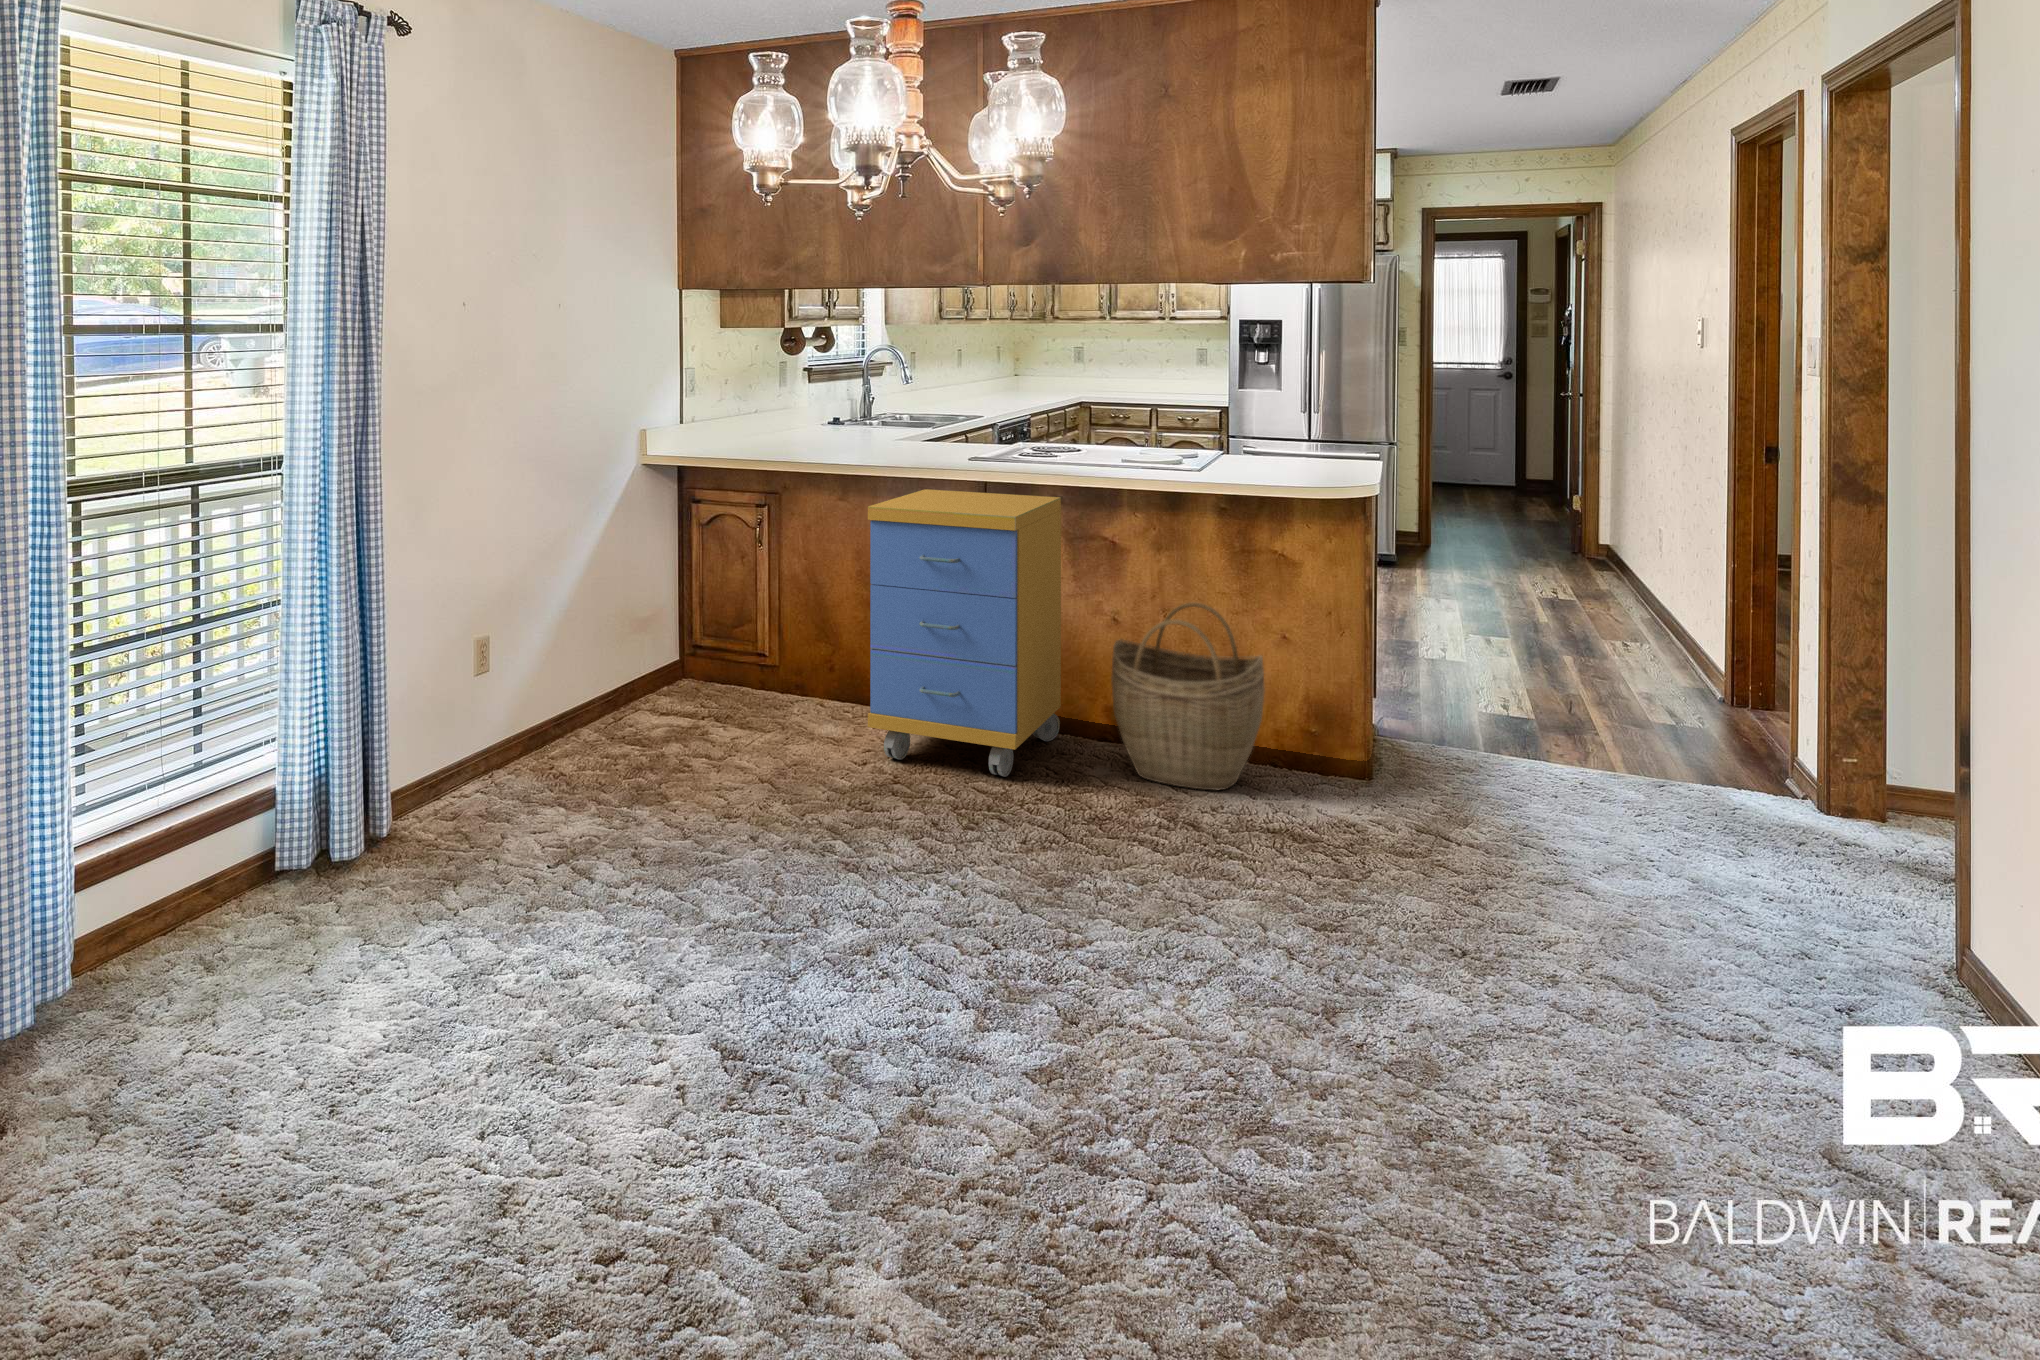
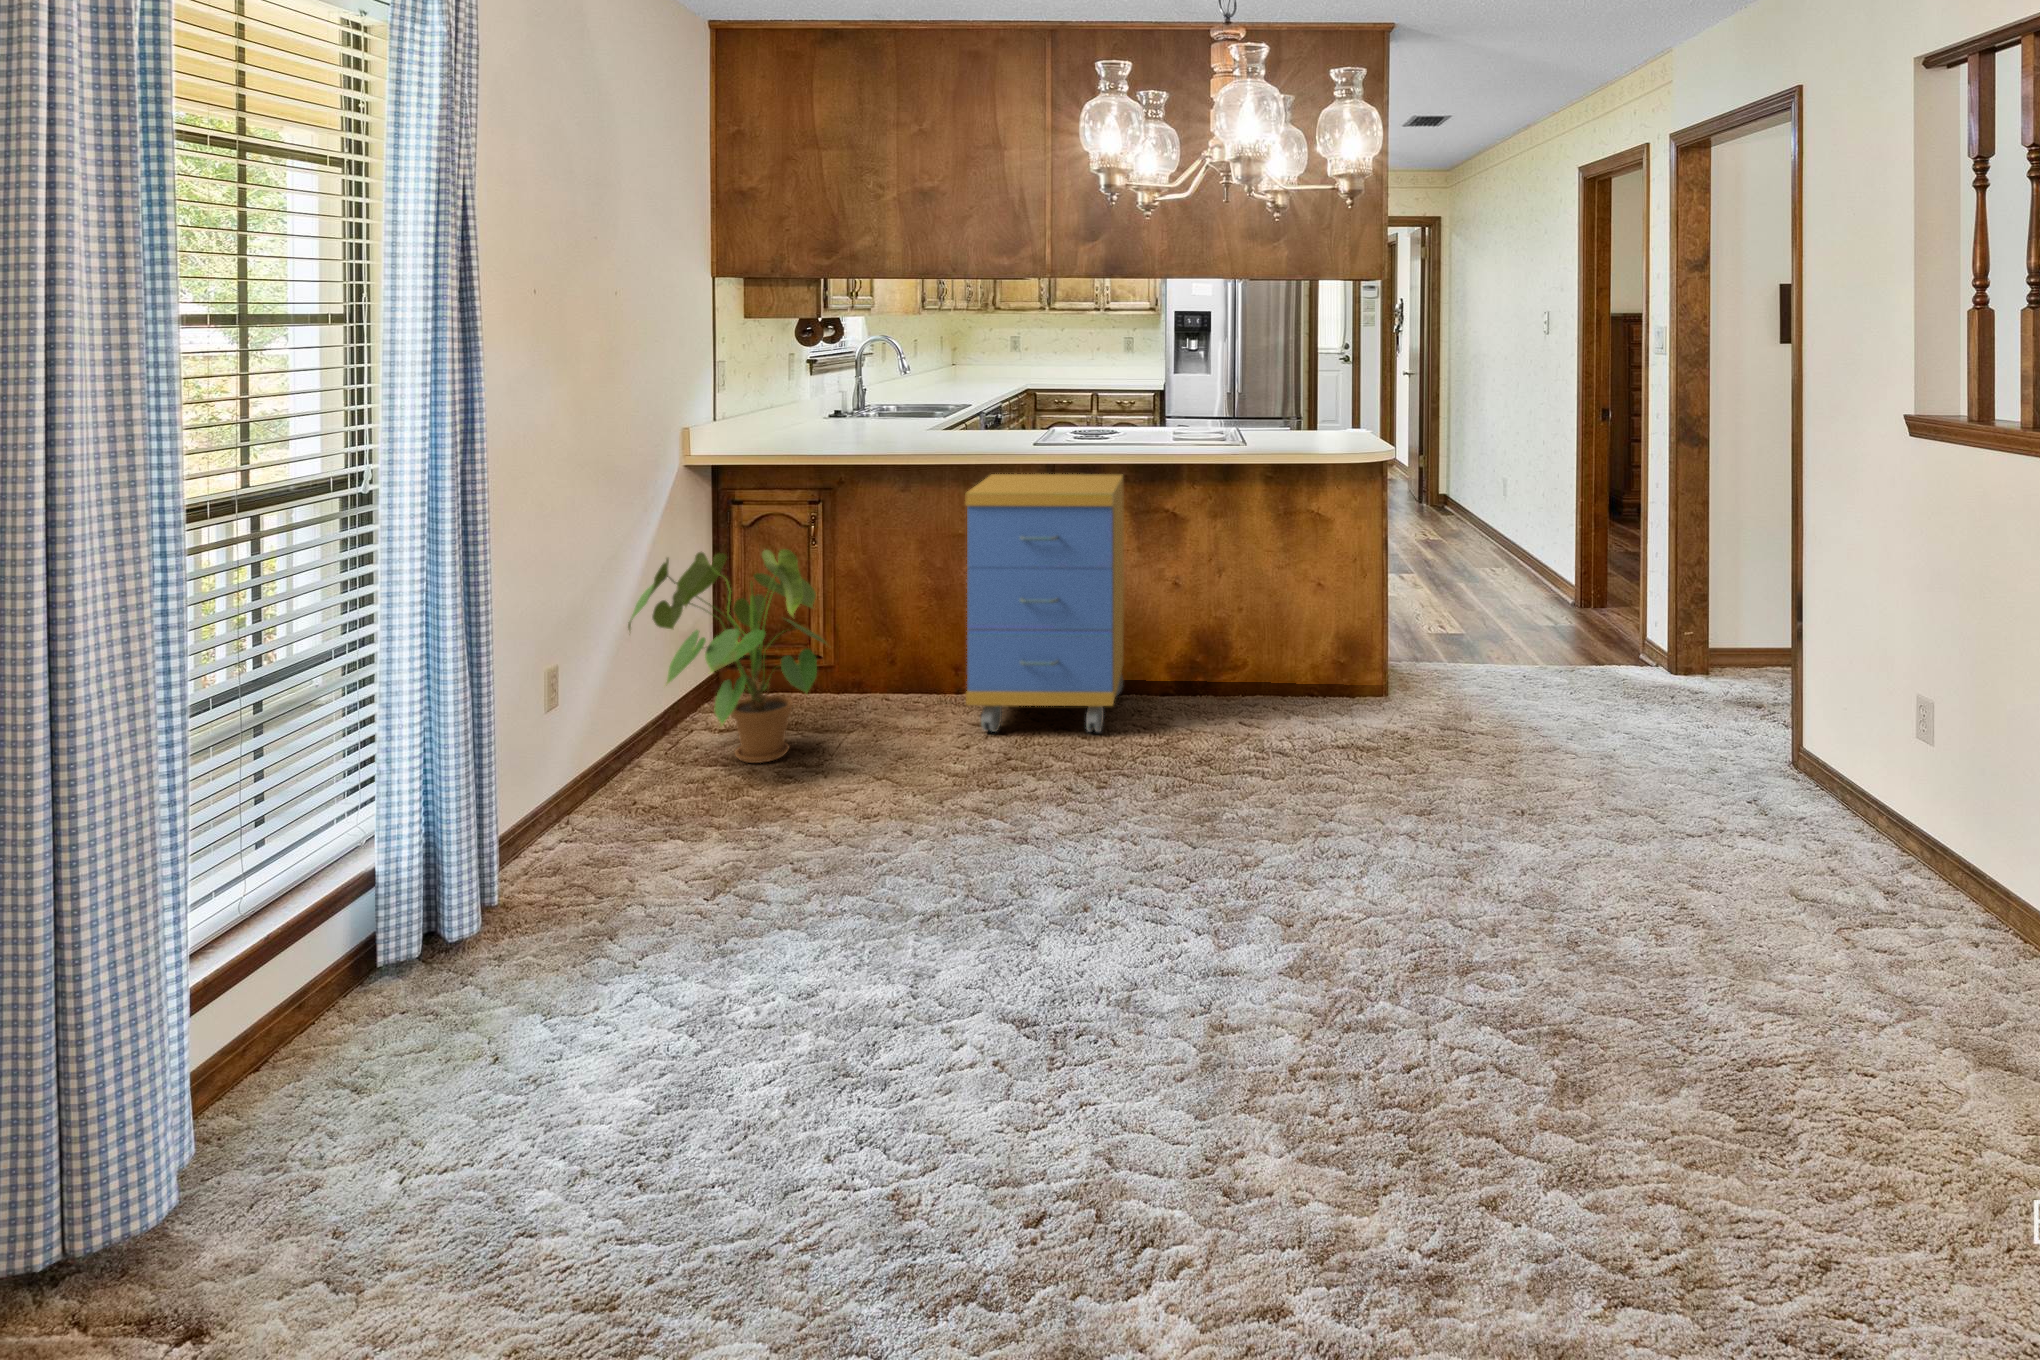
house plant: none [562,547,747,756] -> present [628,549,826,763]
woven basket: present [1111,603,1265,790] -> none [1182,559,1309,719]

